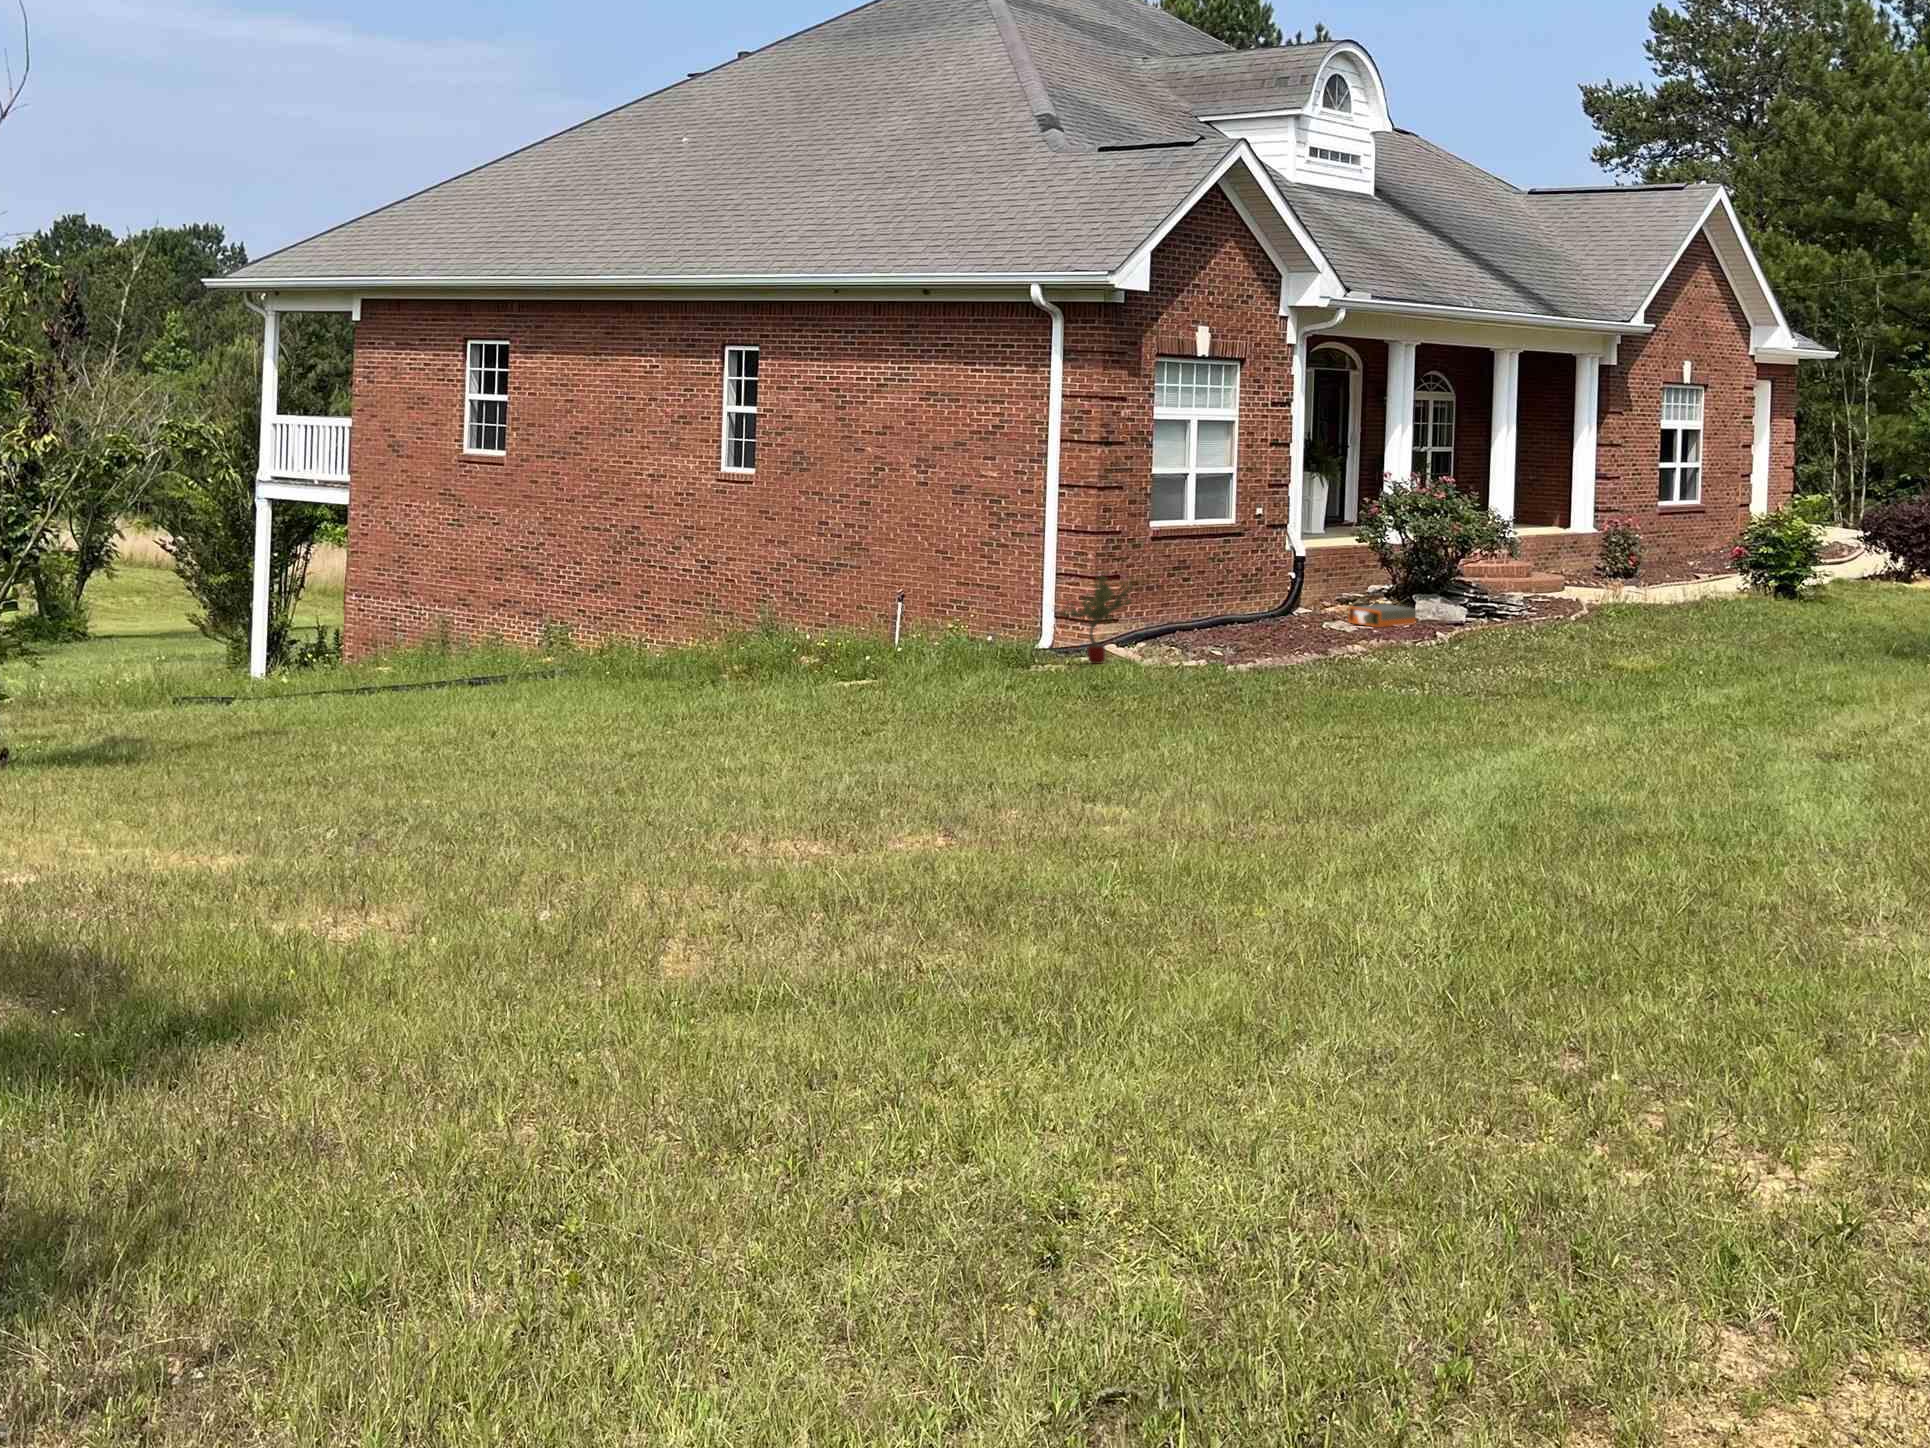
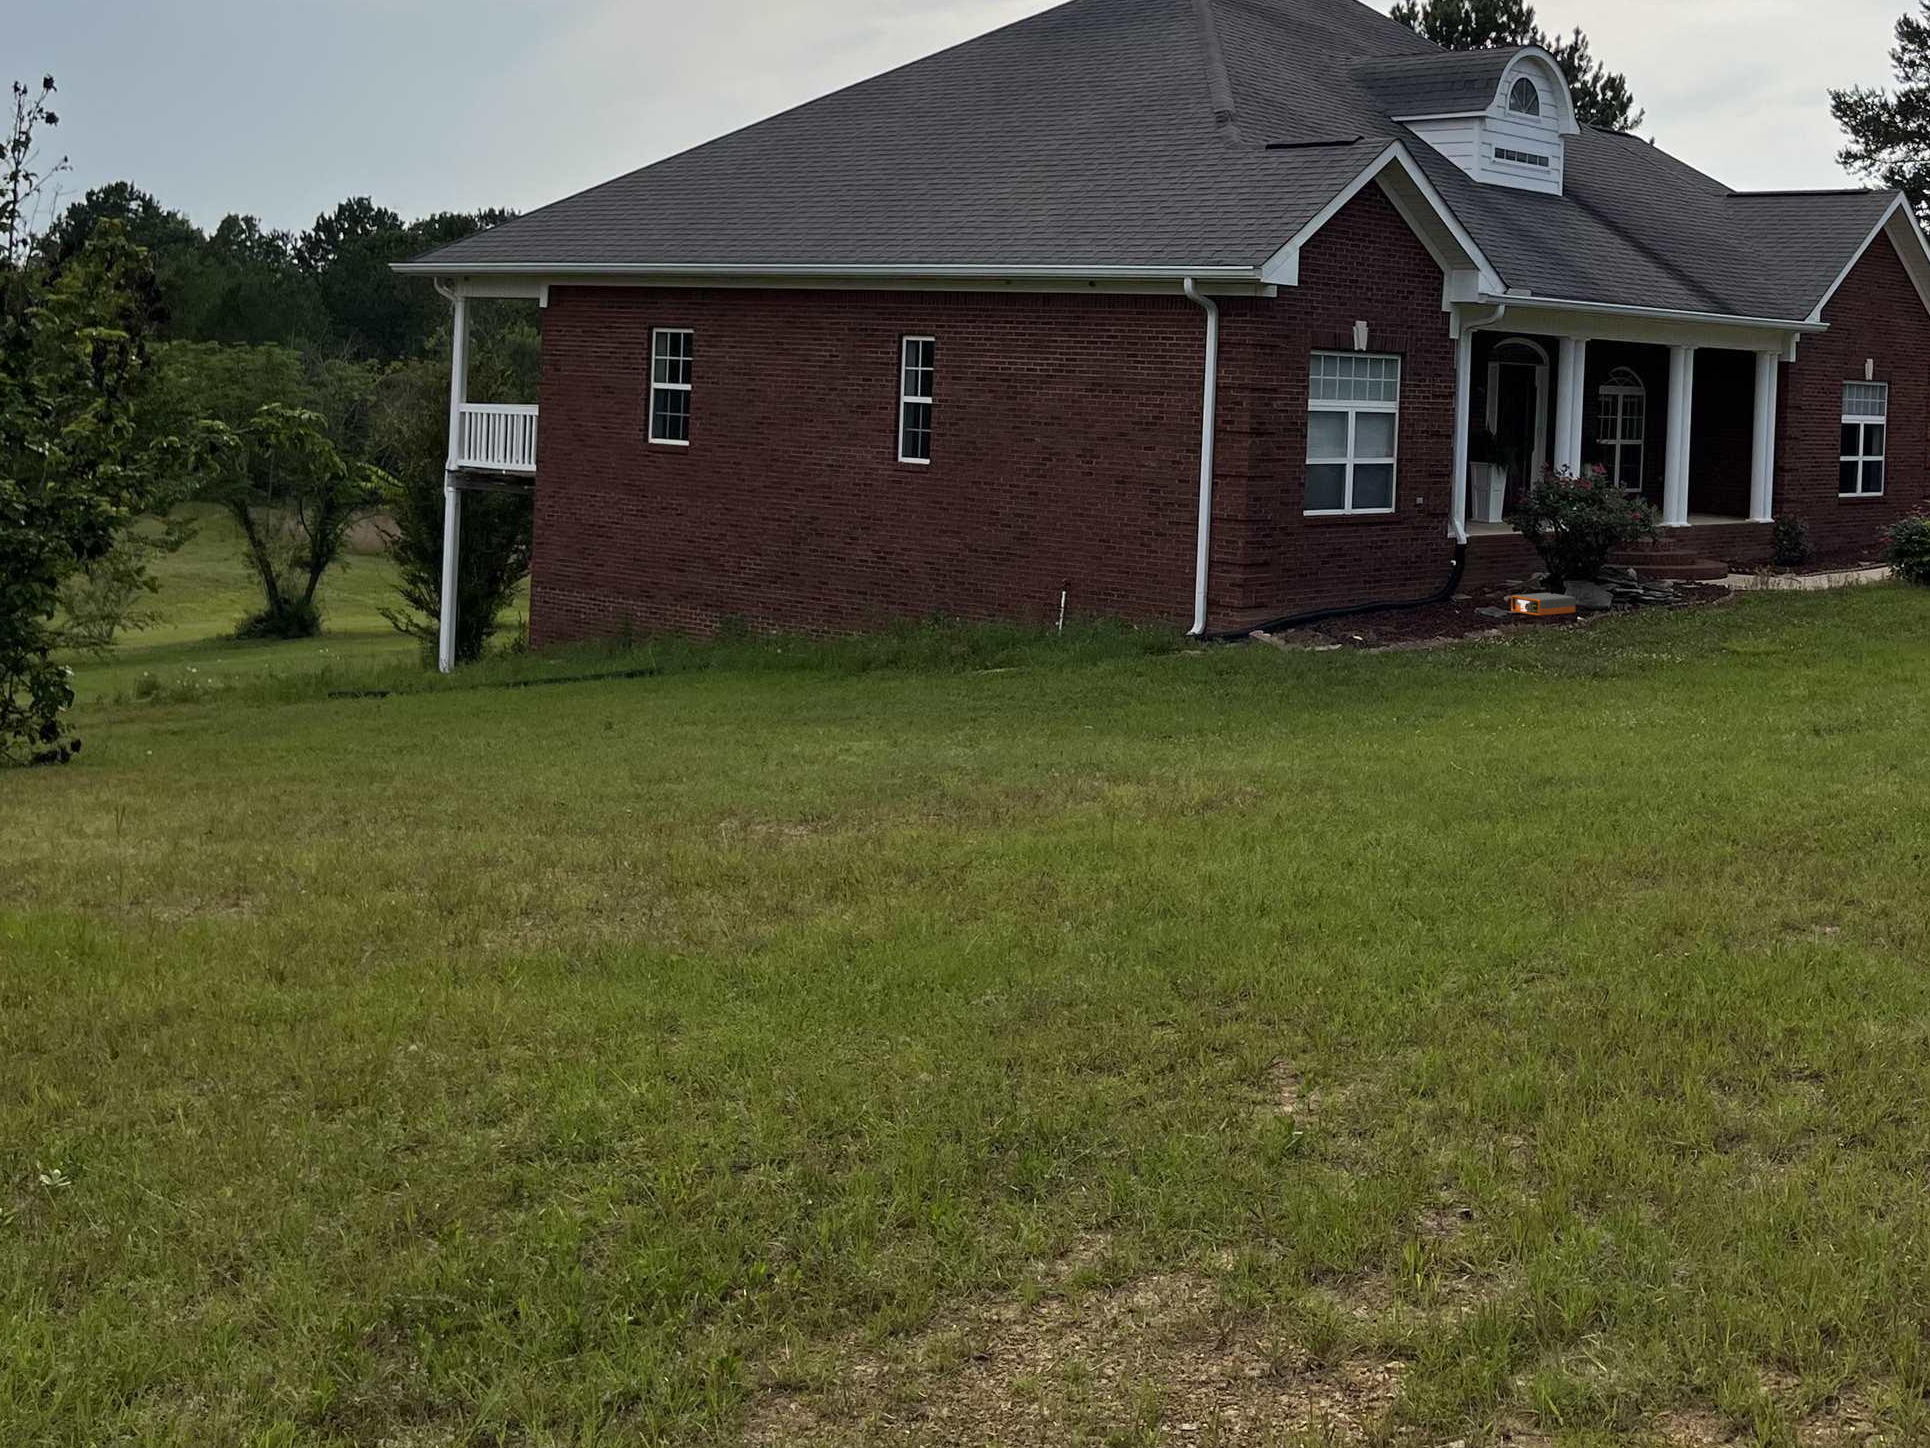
potted tree: present [1061,572,1132,664] -> none [1204,560,1279,654]

